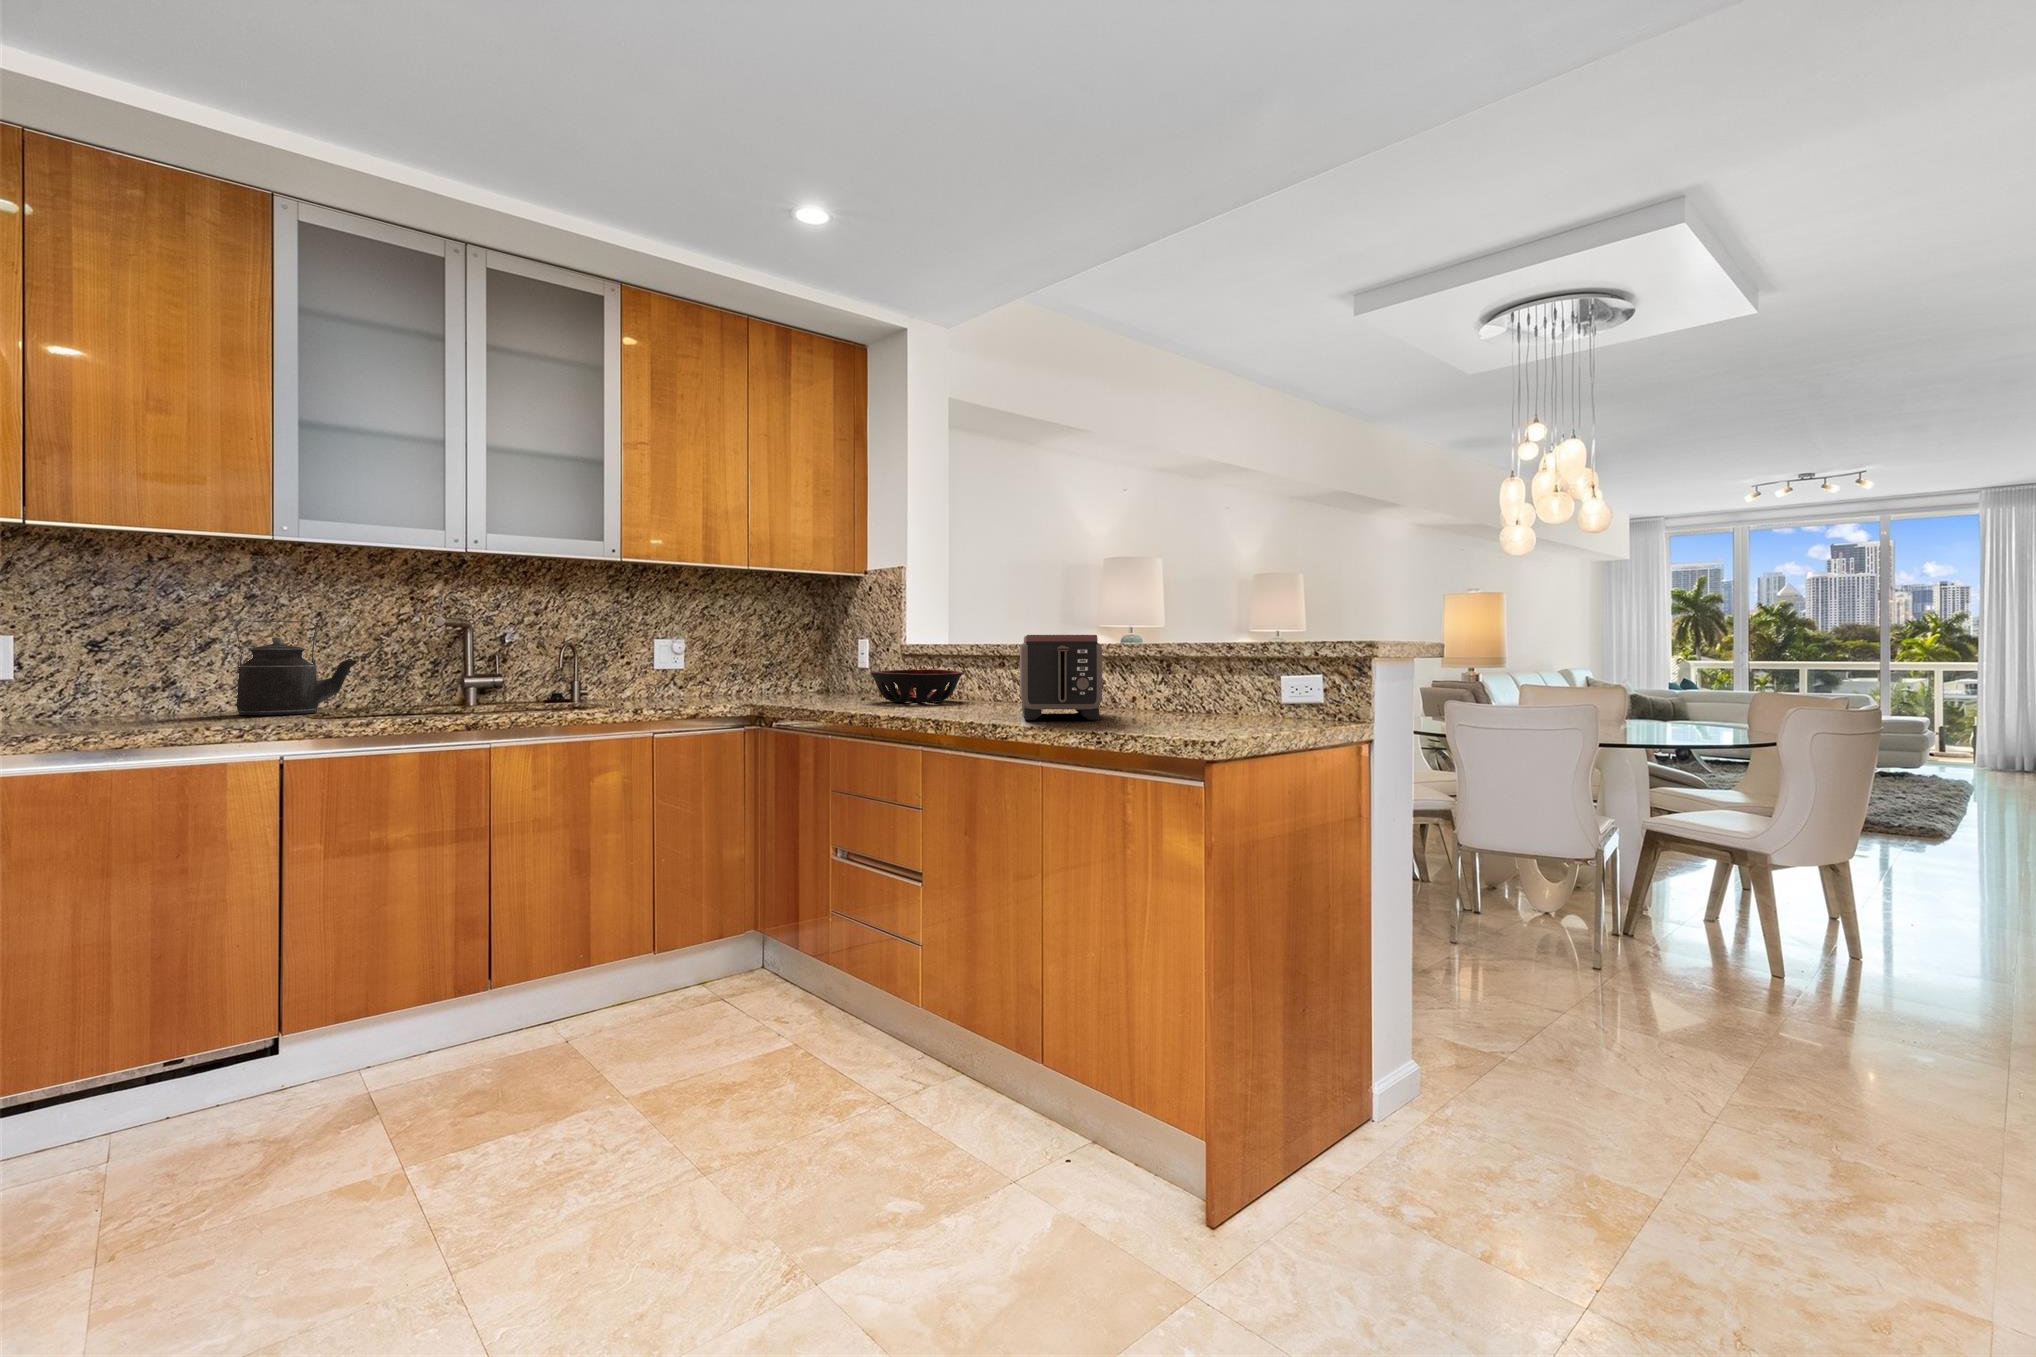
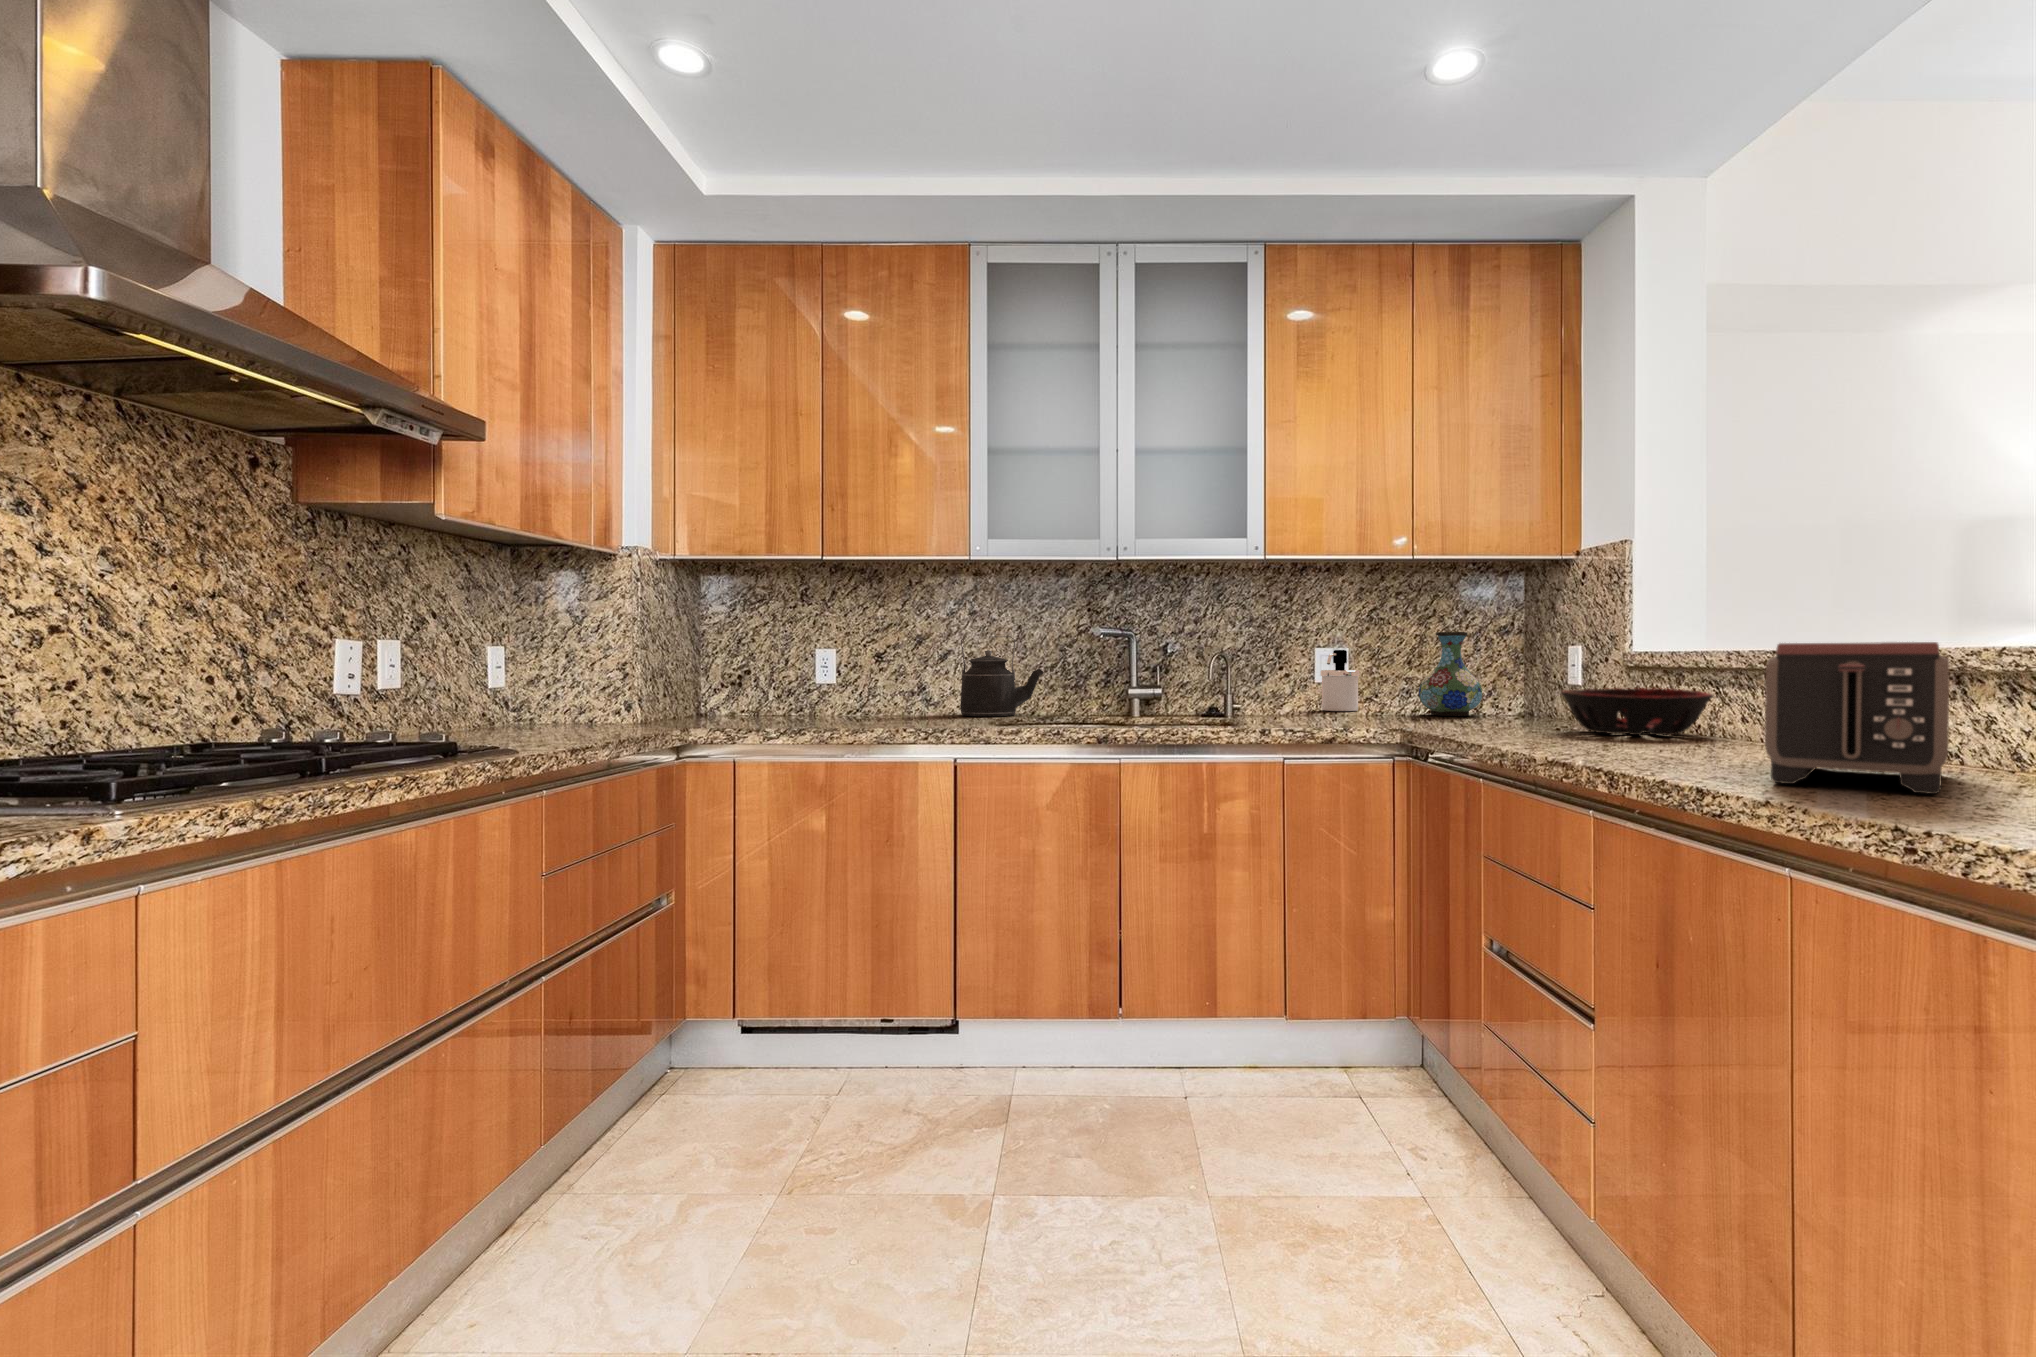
vase: none [750,627,800,696] -> present [1419,632,1482,716]
soap dispenser: none [659,641,694,696] -> present [1321,650,1360,711]

